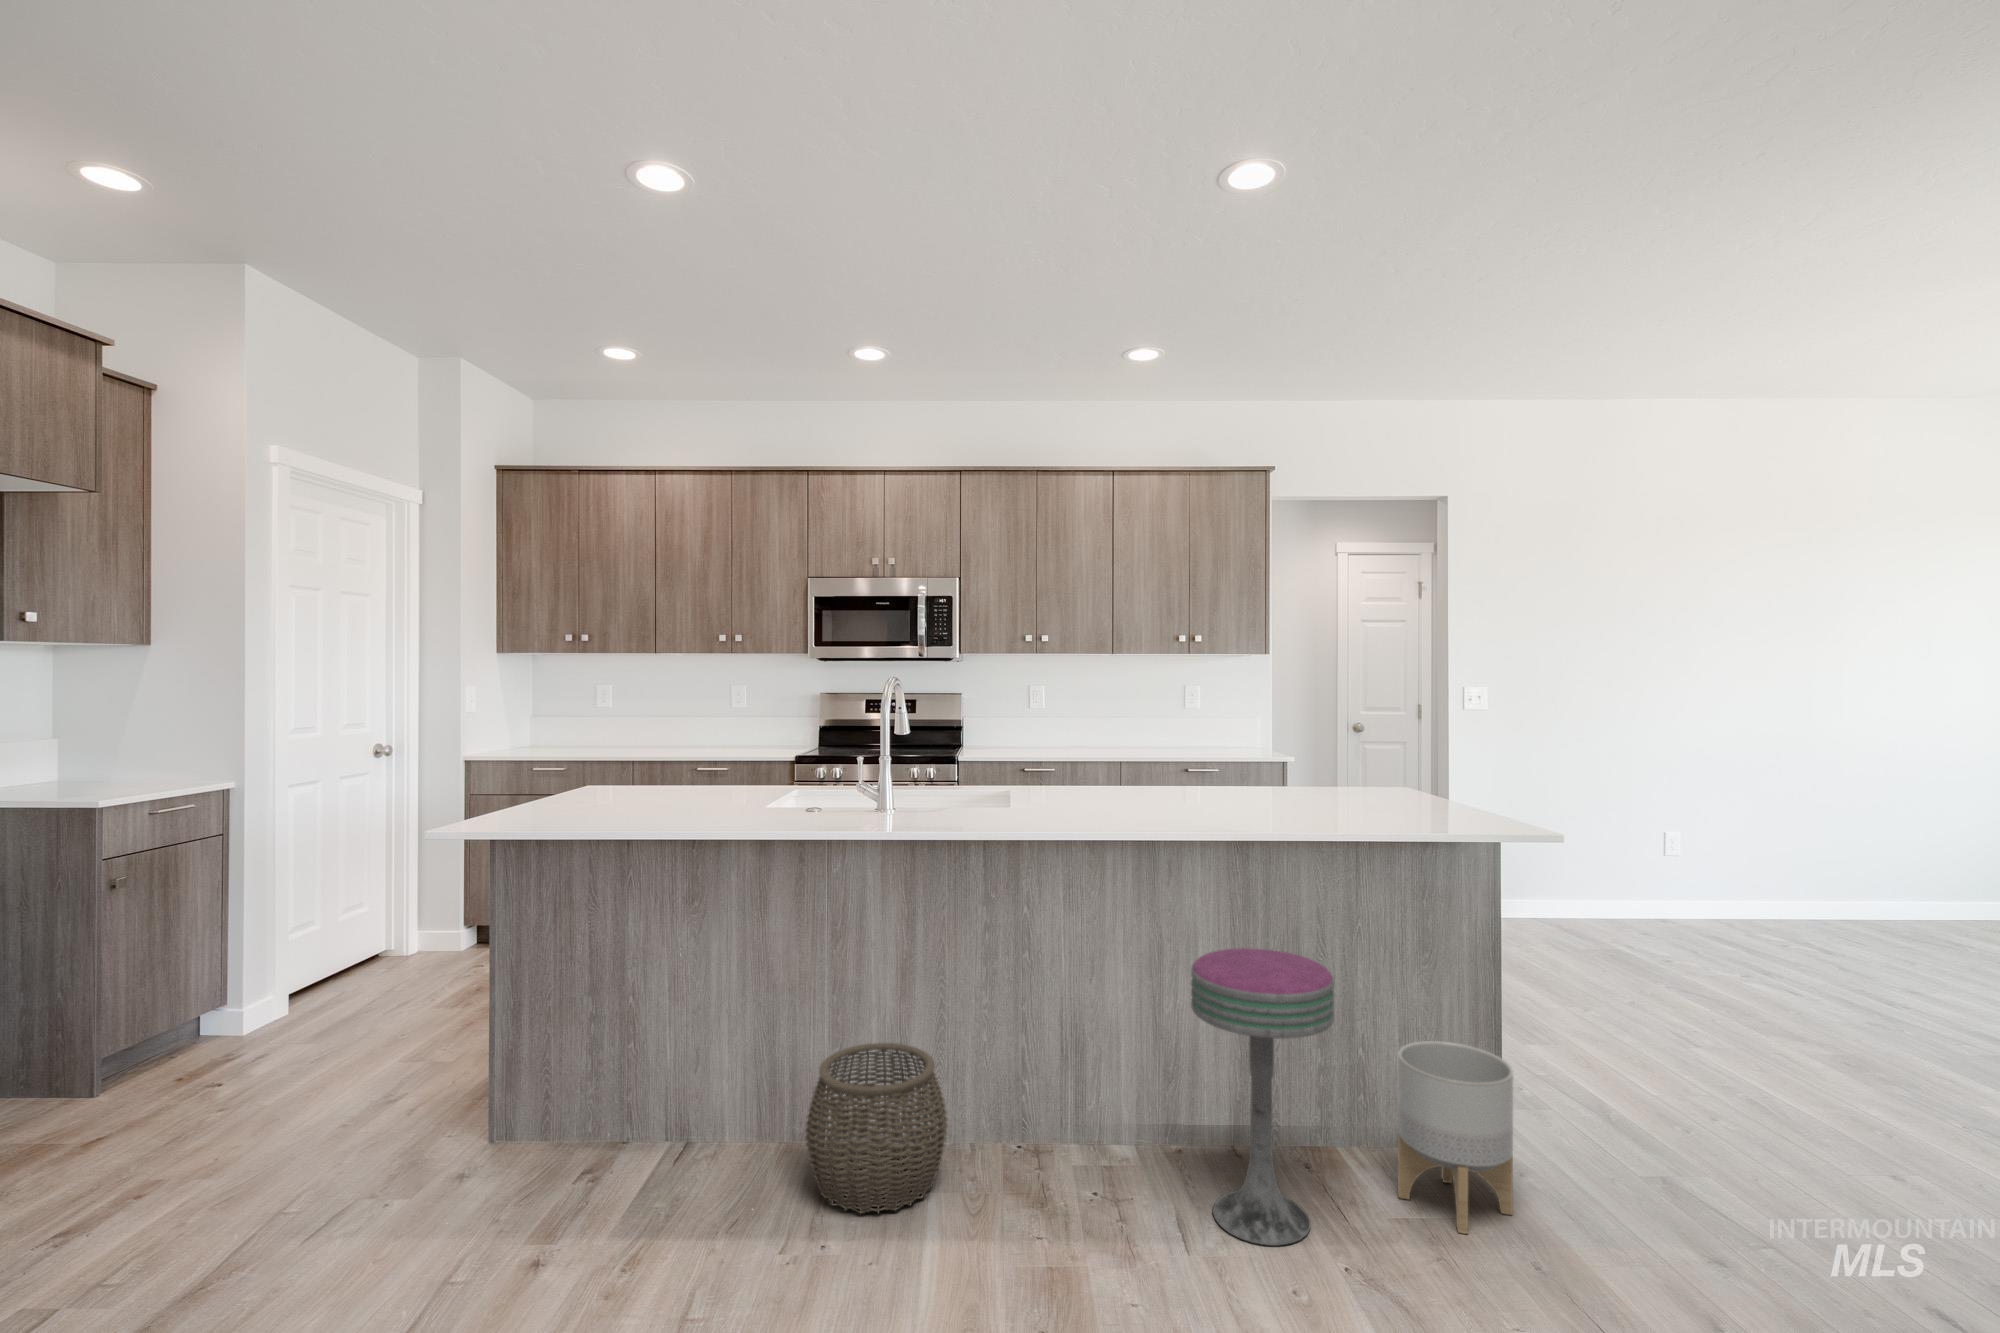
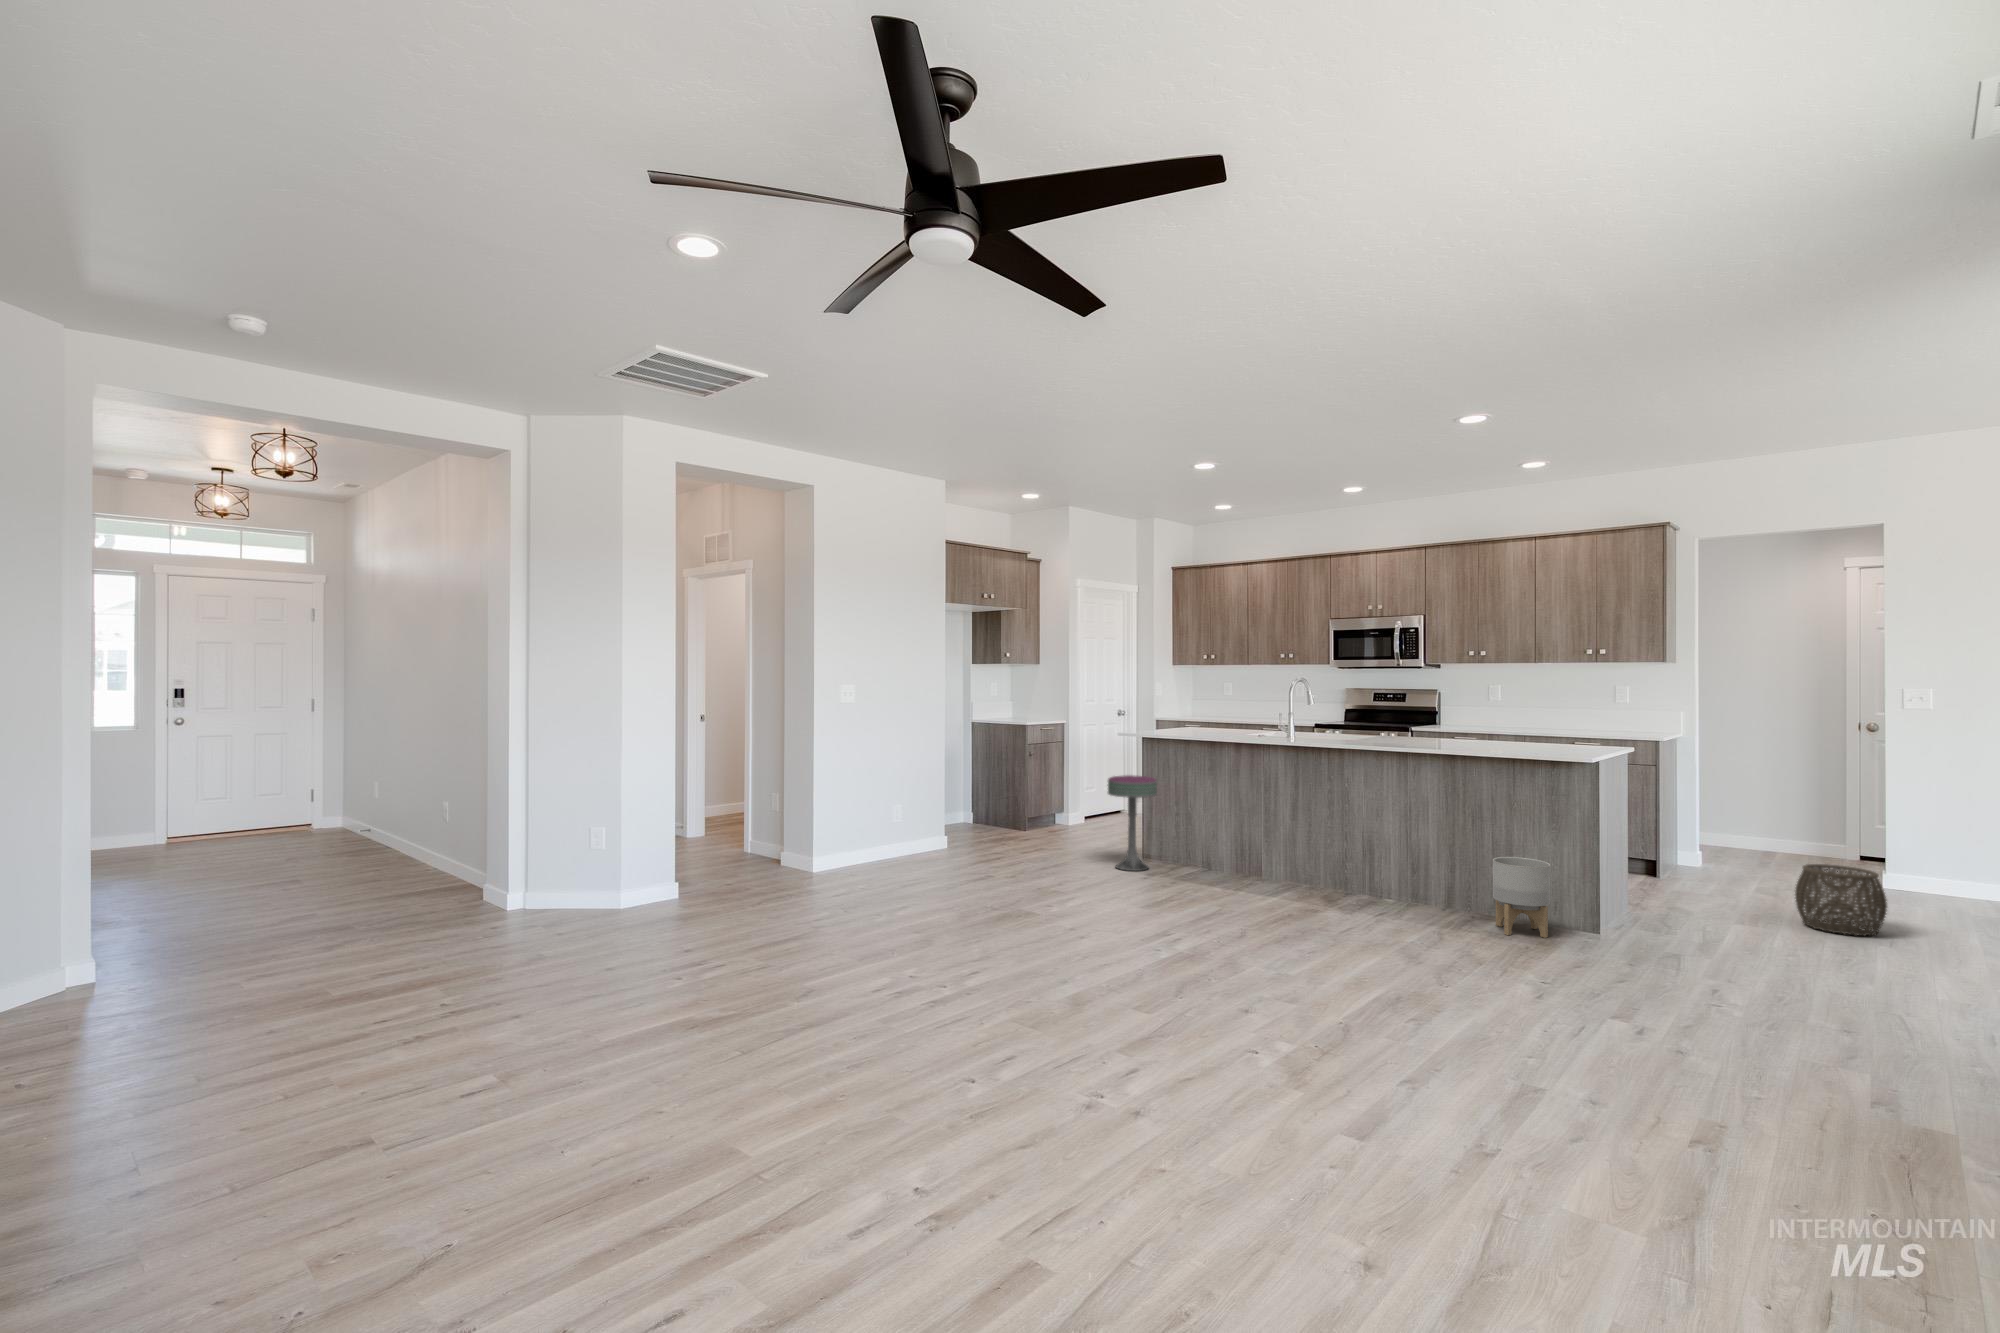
bar stool: present [1191,948,1334,1246] -> present [1108,775,1157,871]
woven basket: present [805,1043,947,1213] -> present [1795,864,1887,936]

